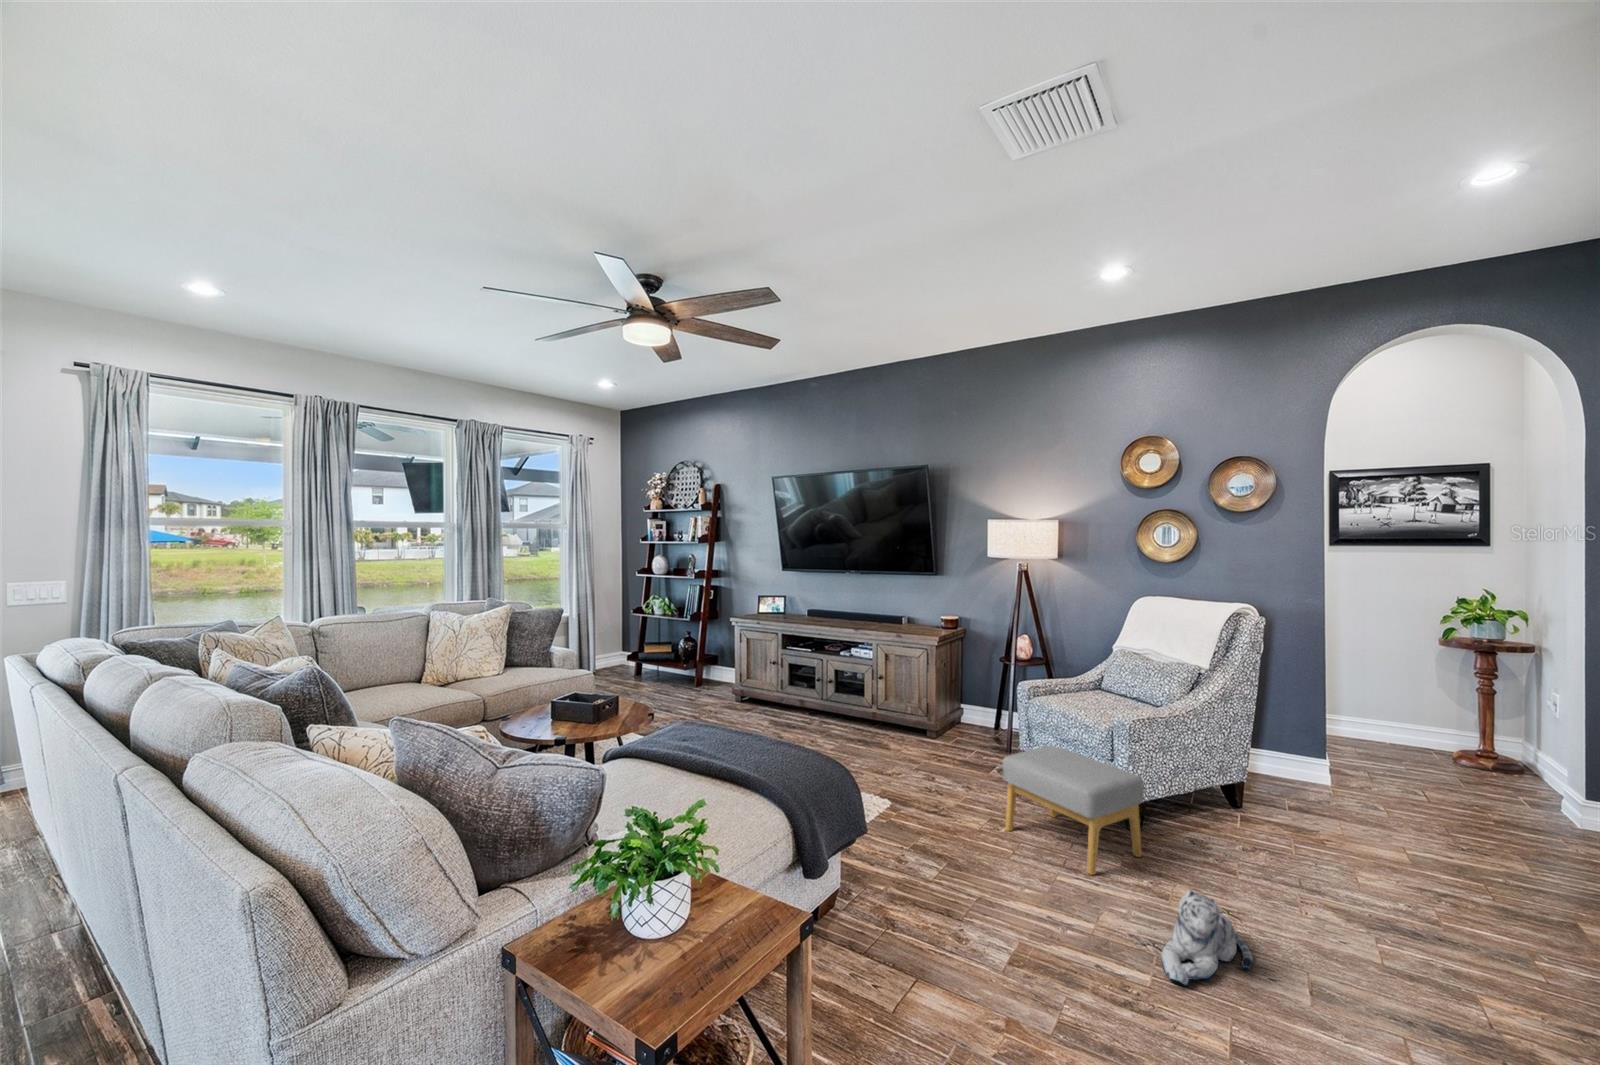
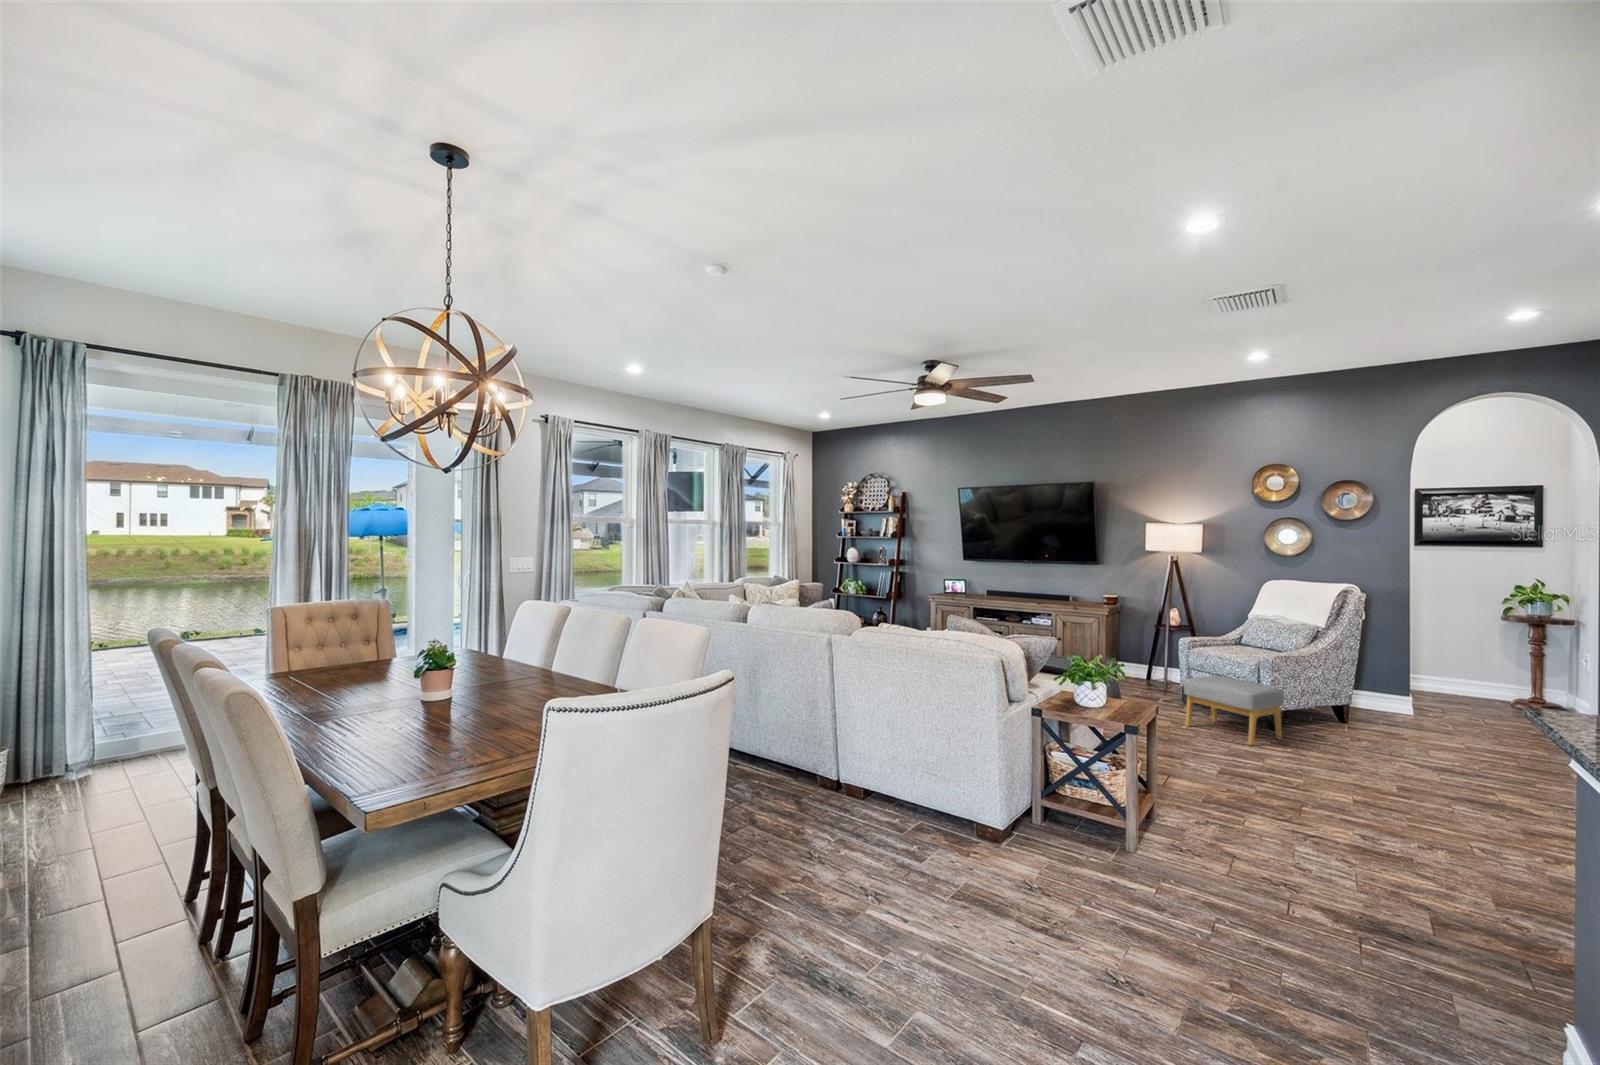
plush toy: present [1161,890,1253,985] -> none [1305,736,1360,782]

